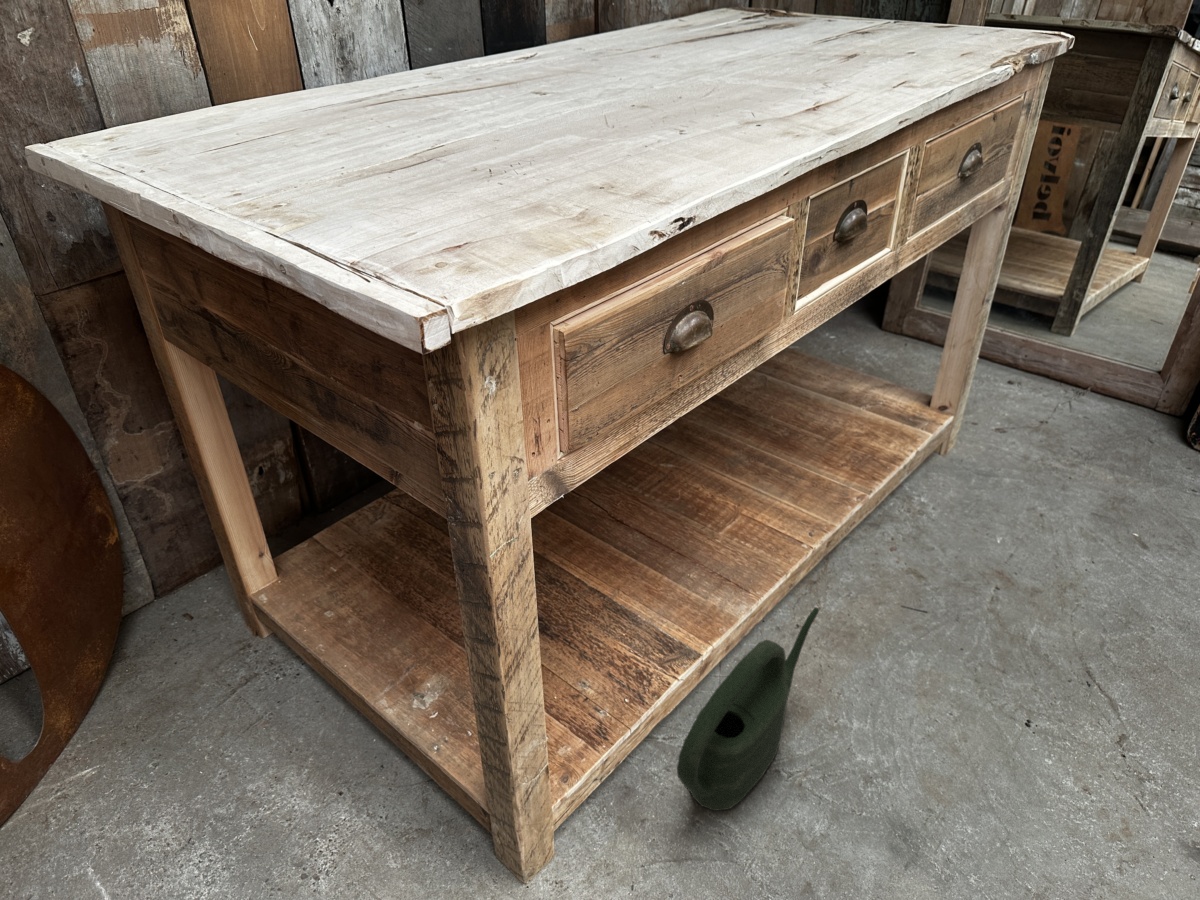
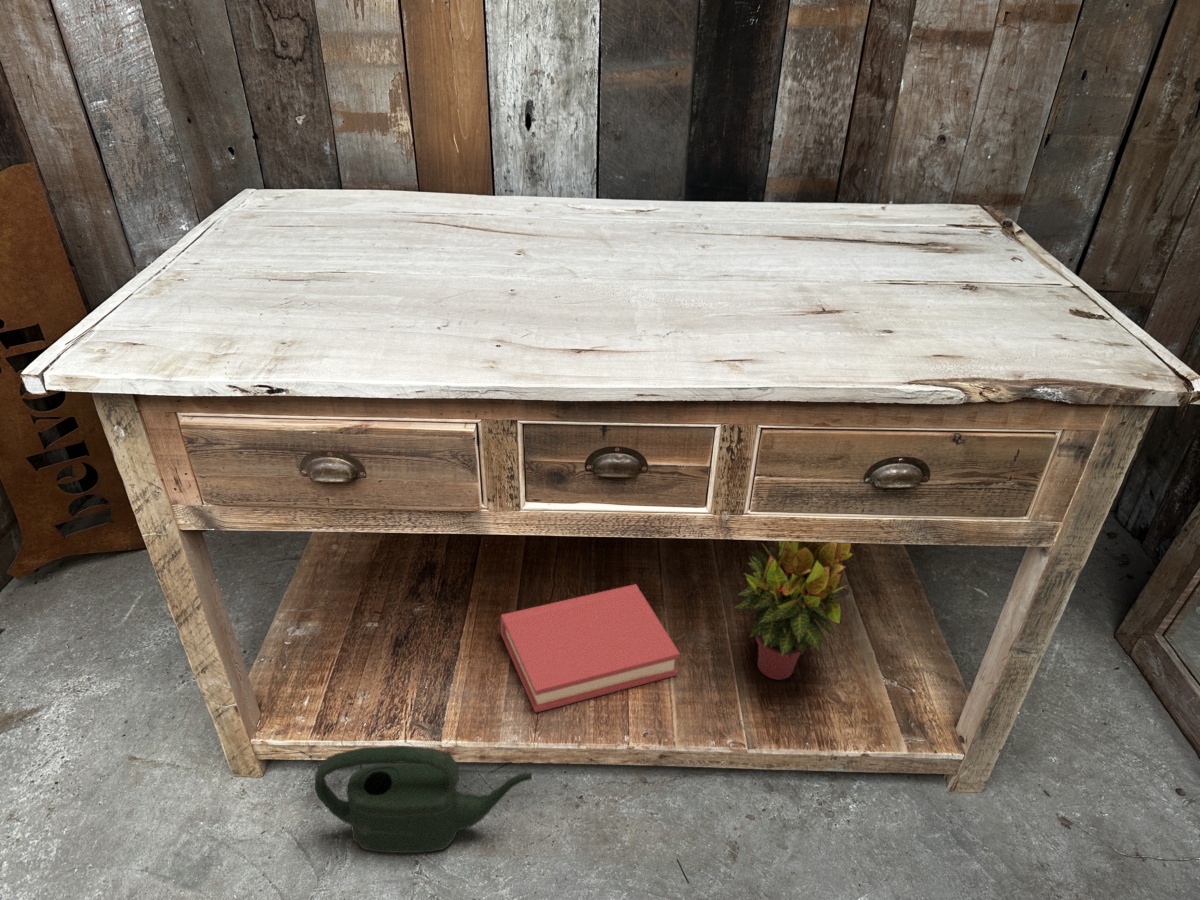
potted plant: none [749,274,865,449] -> present [734,541,853,680]
hardback book: none [608,443,762,580] -> present [501,584,680,712]

